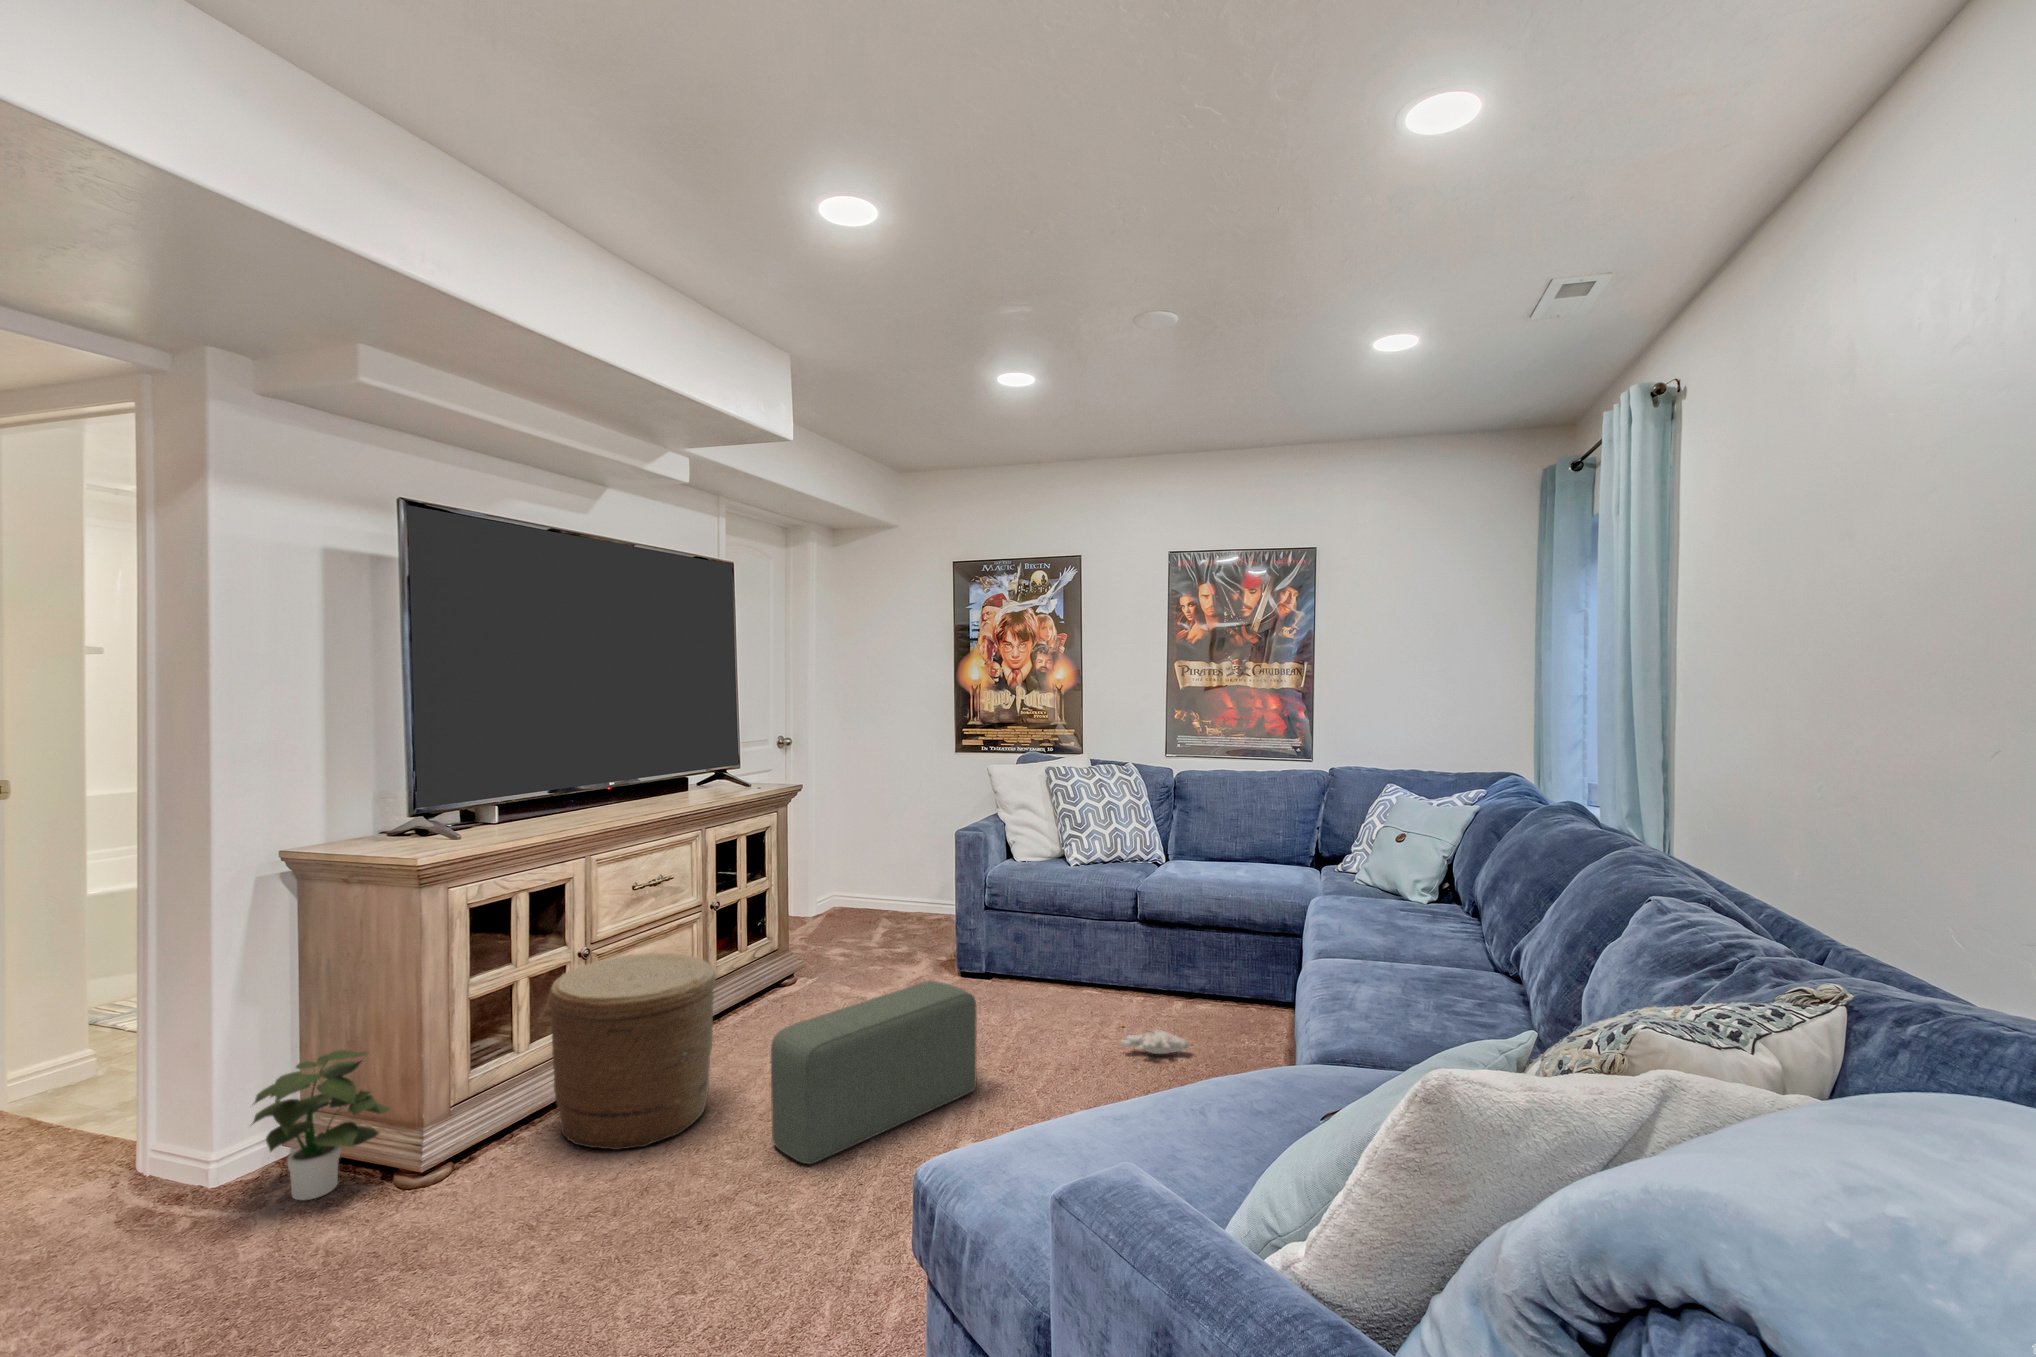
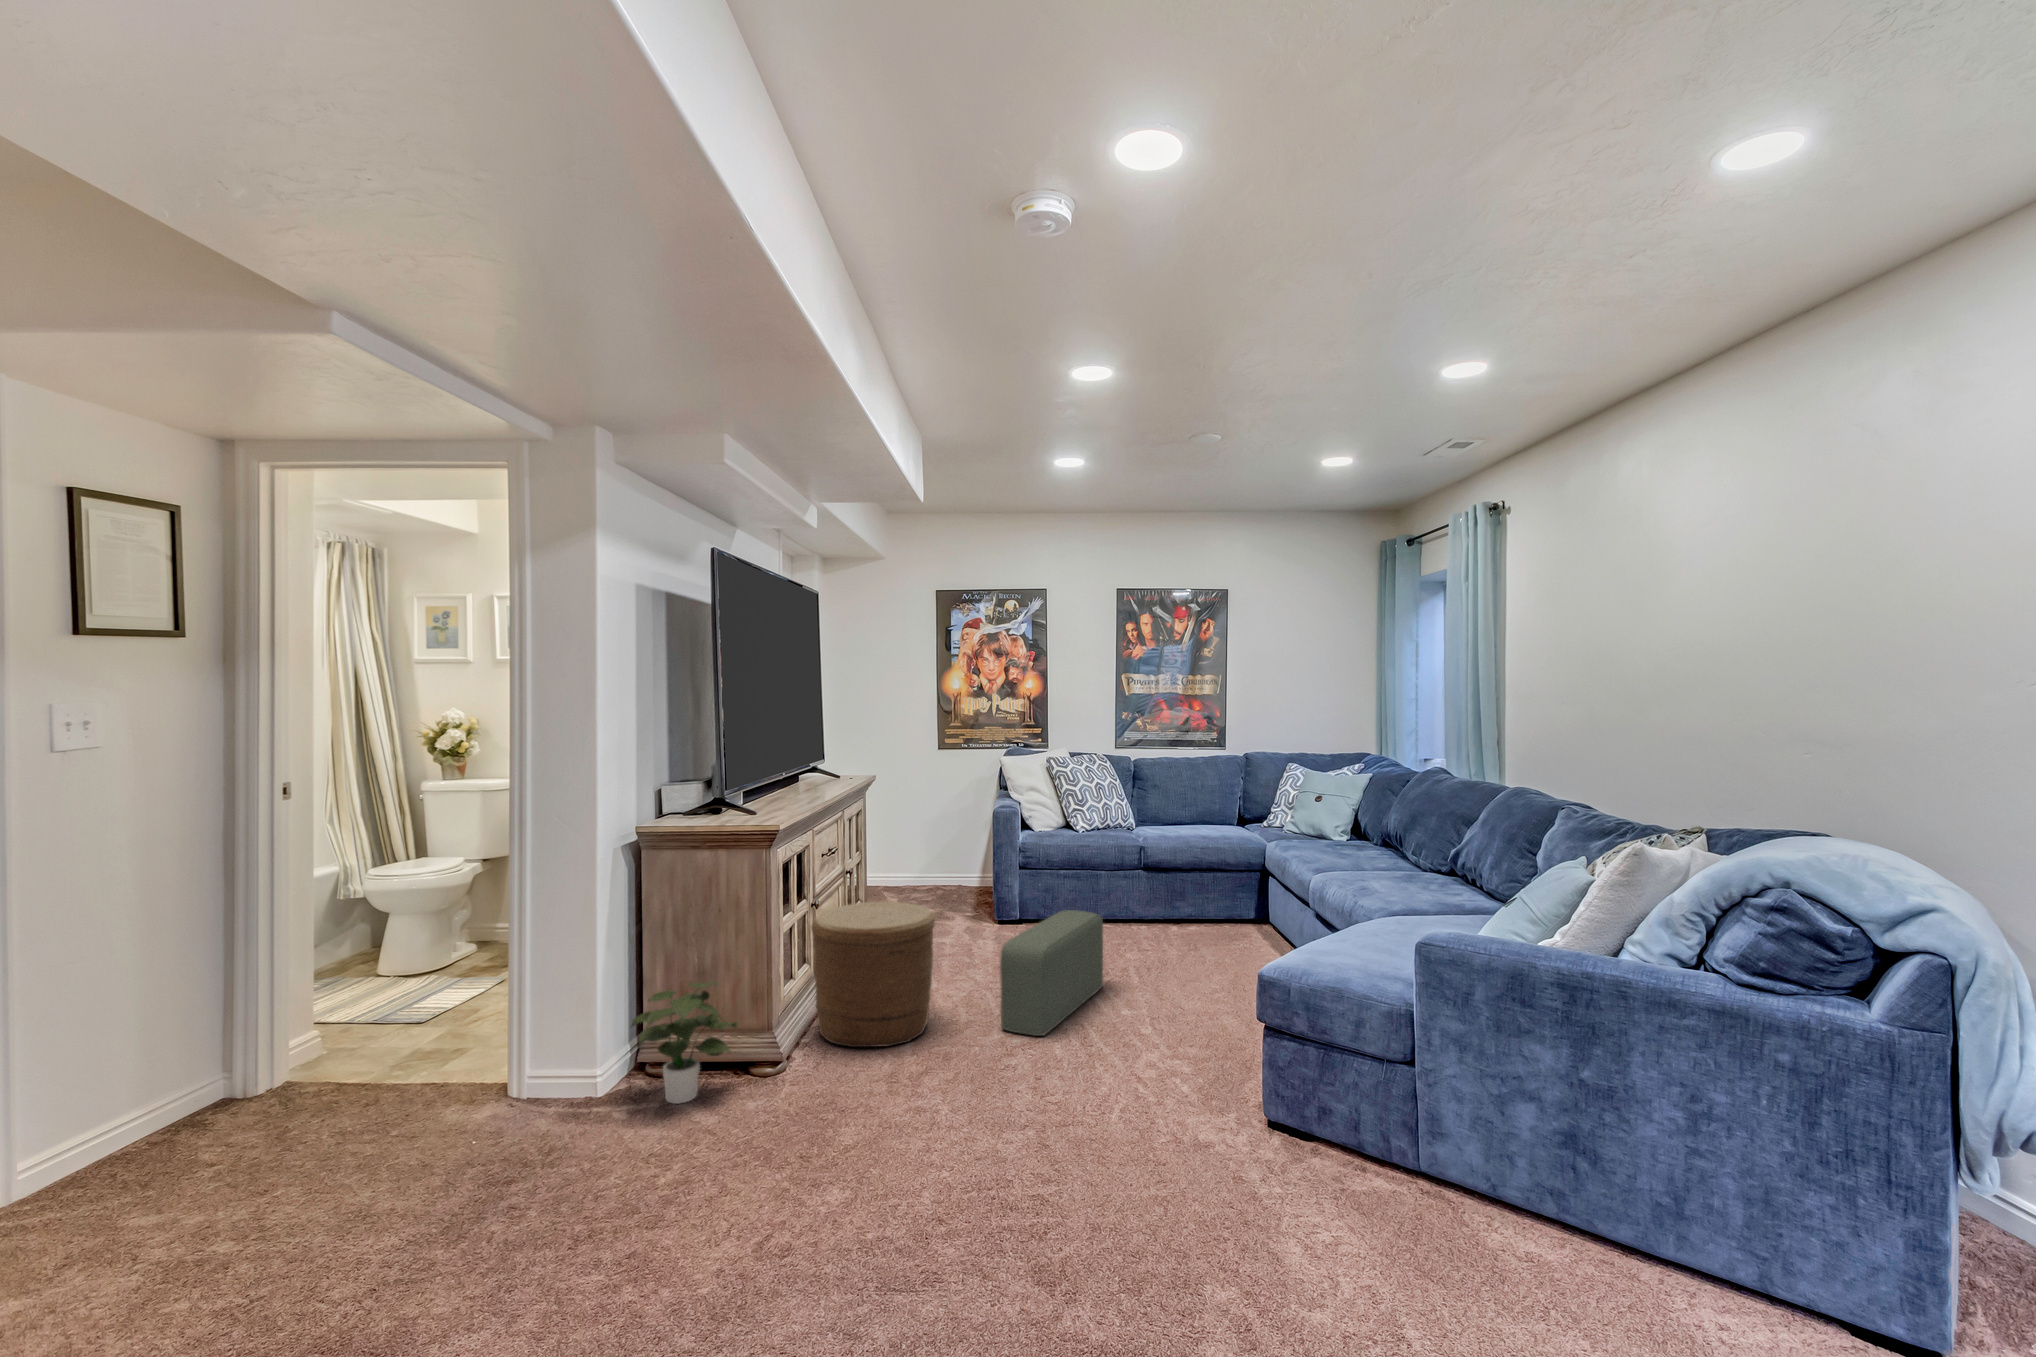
plush toy: present [1121,1023,1189,1054] -> none [1155,939,1220,956]

